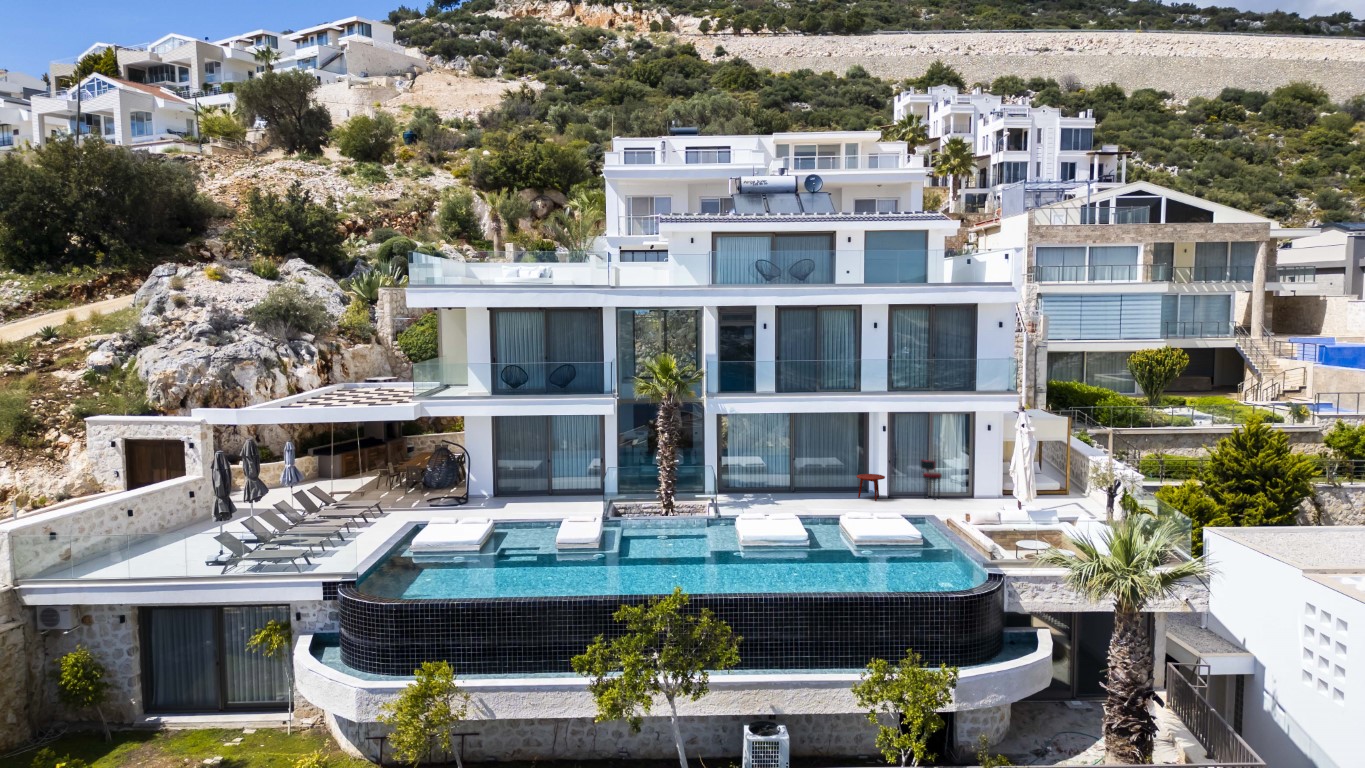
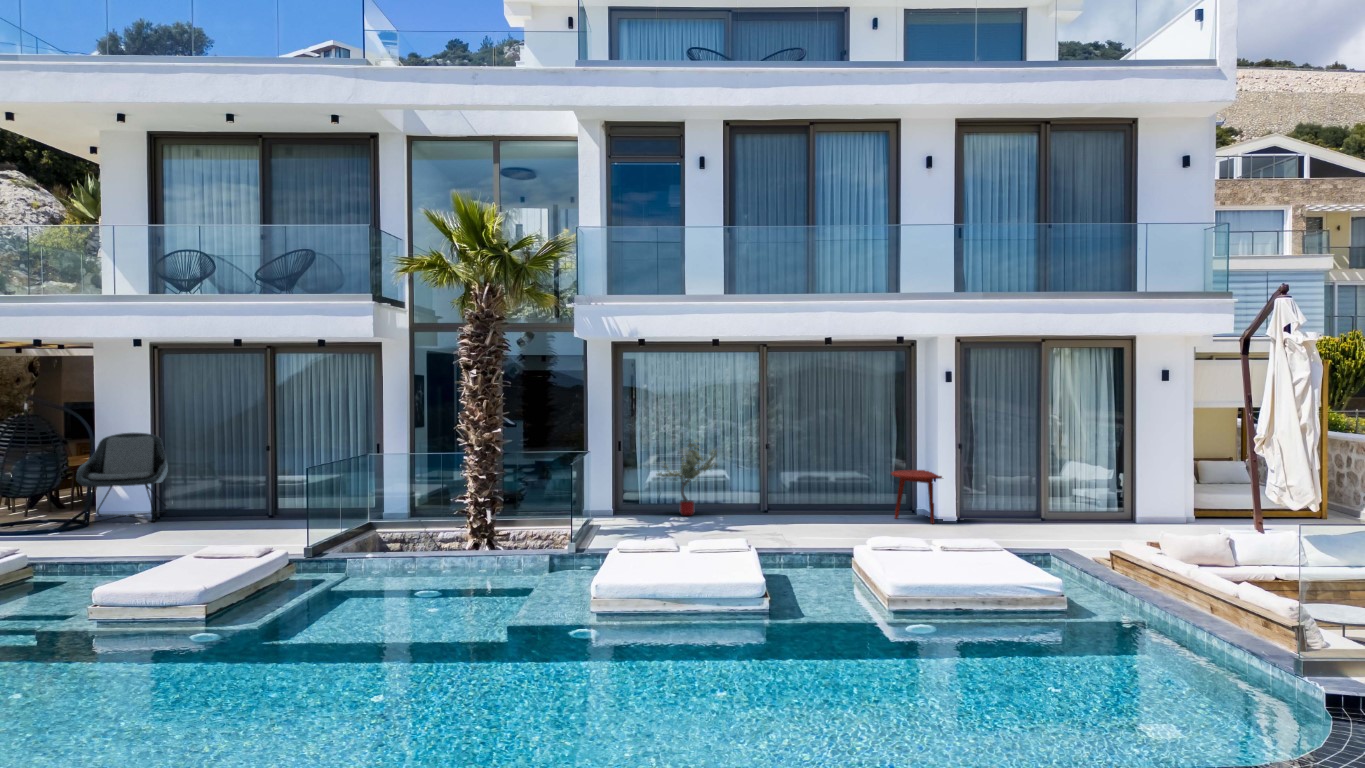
lounge chair: none [478,457,516,502] -> present [76,433,168,525]
potted tree: none [743,459,774,496] -> present [656,440,717,516]
stool: present [921,460,942,499] -> none [1025,437,1071,522]

